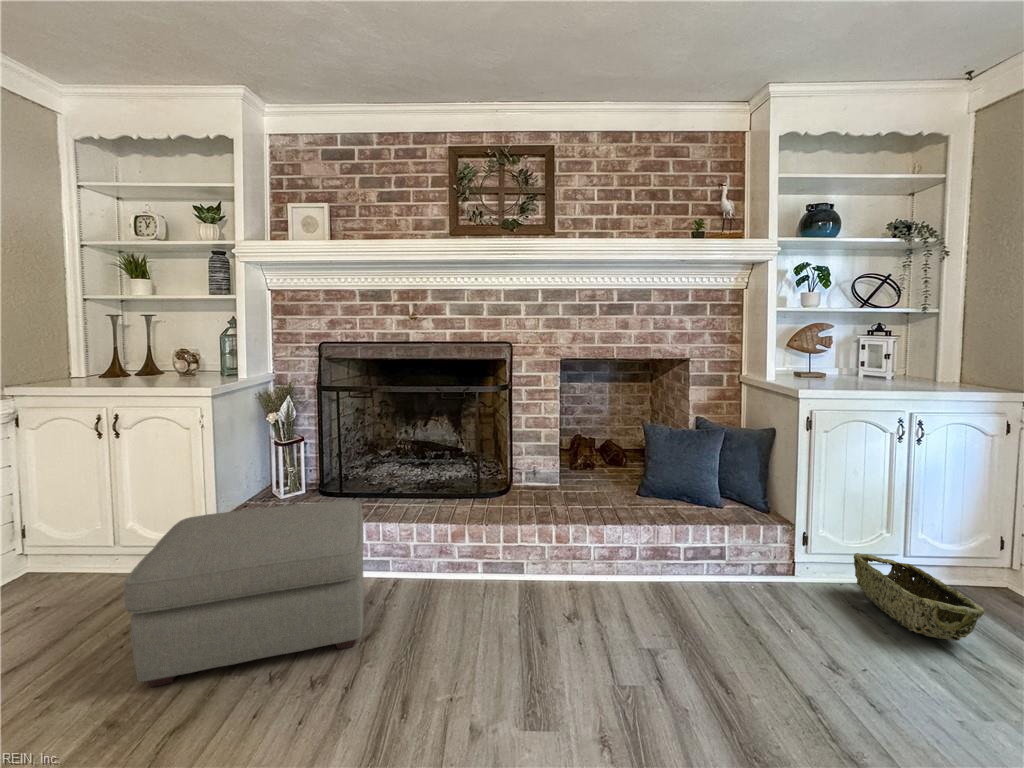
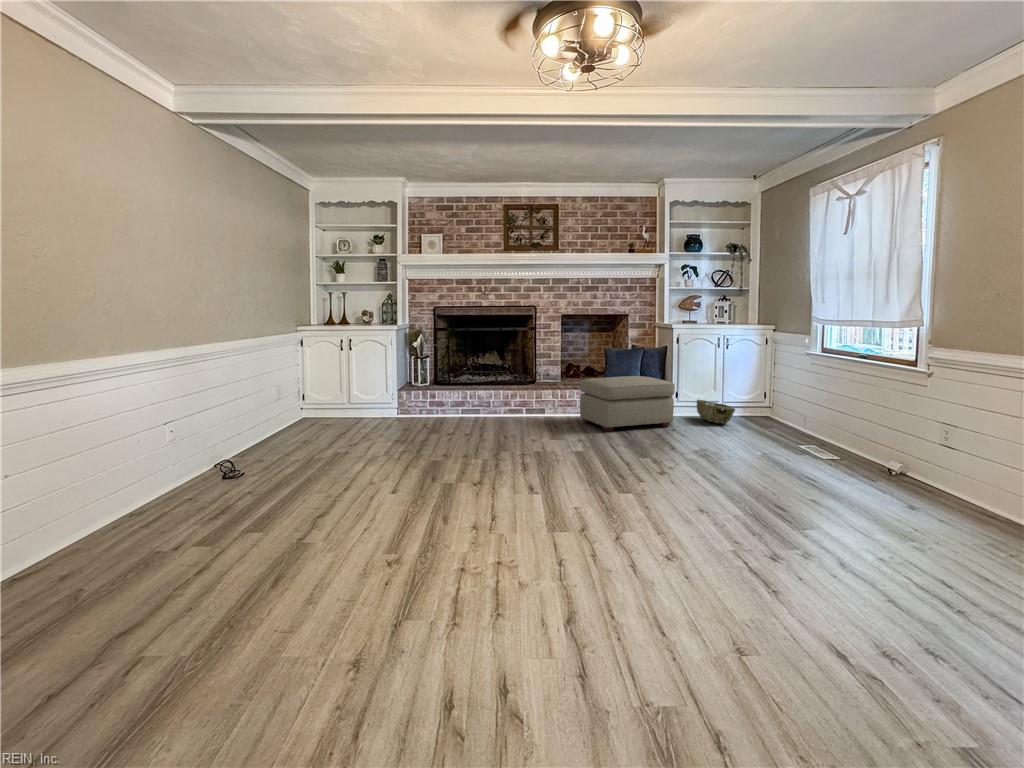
ottoman: present [124,500,364,687] -> present [580,376,675,432]

